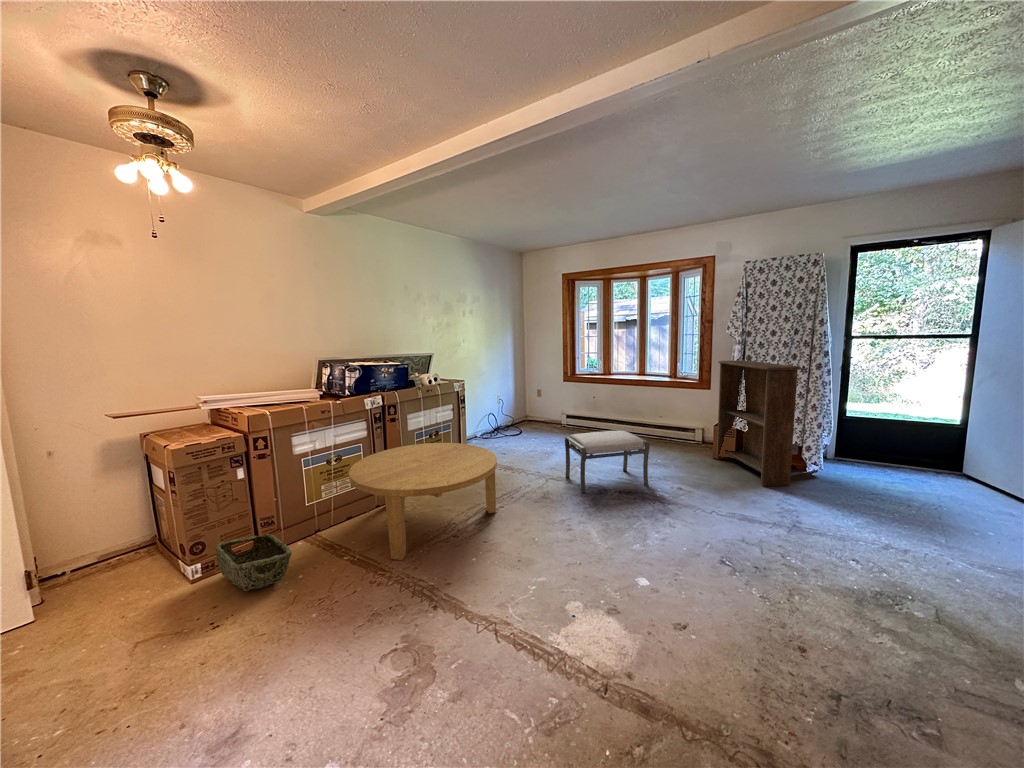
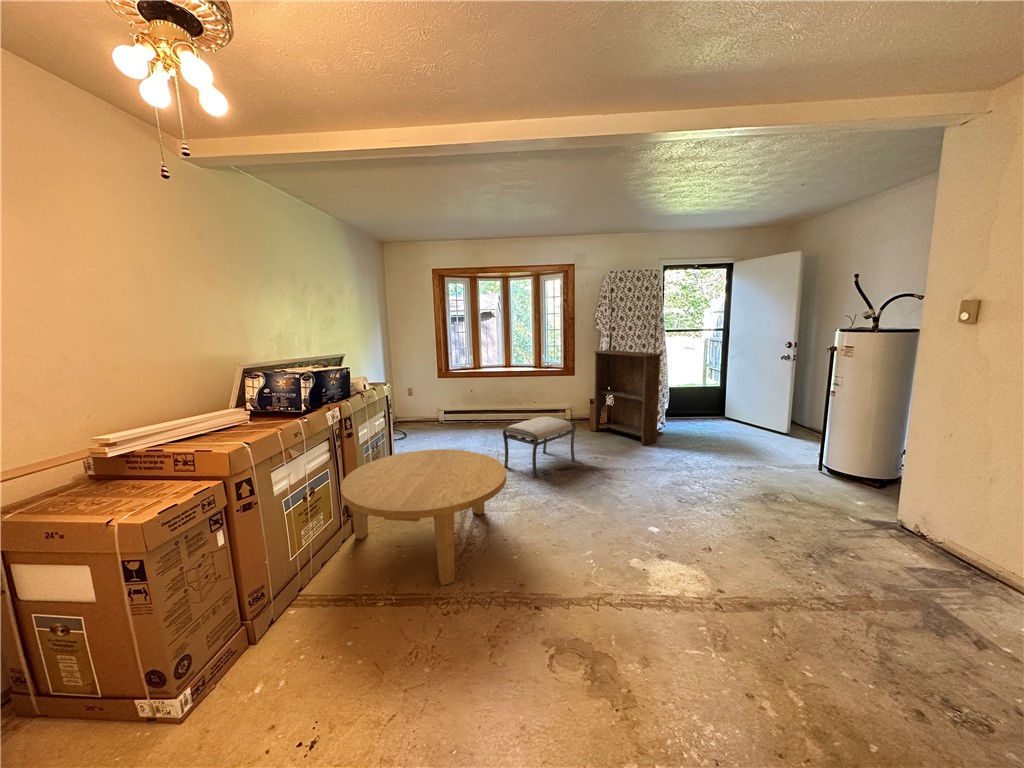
woven basket: present [215,534,292,591] -> none [224,609,353,688]

